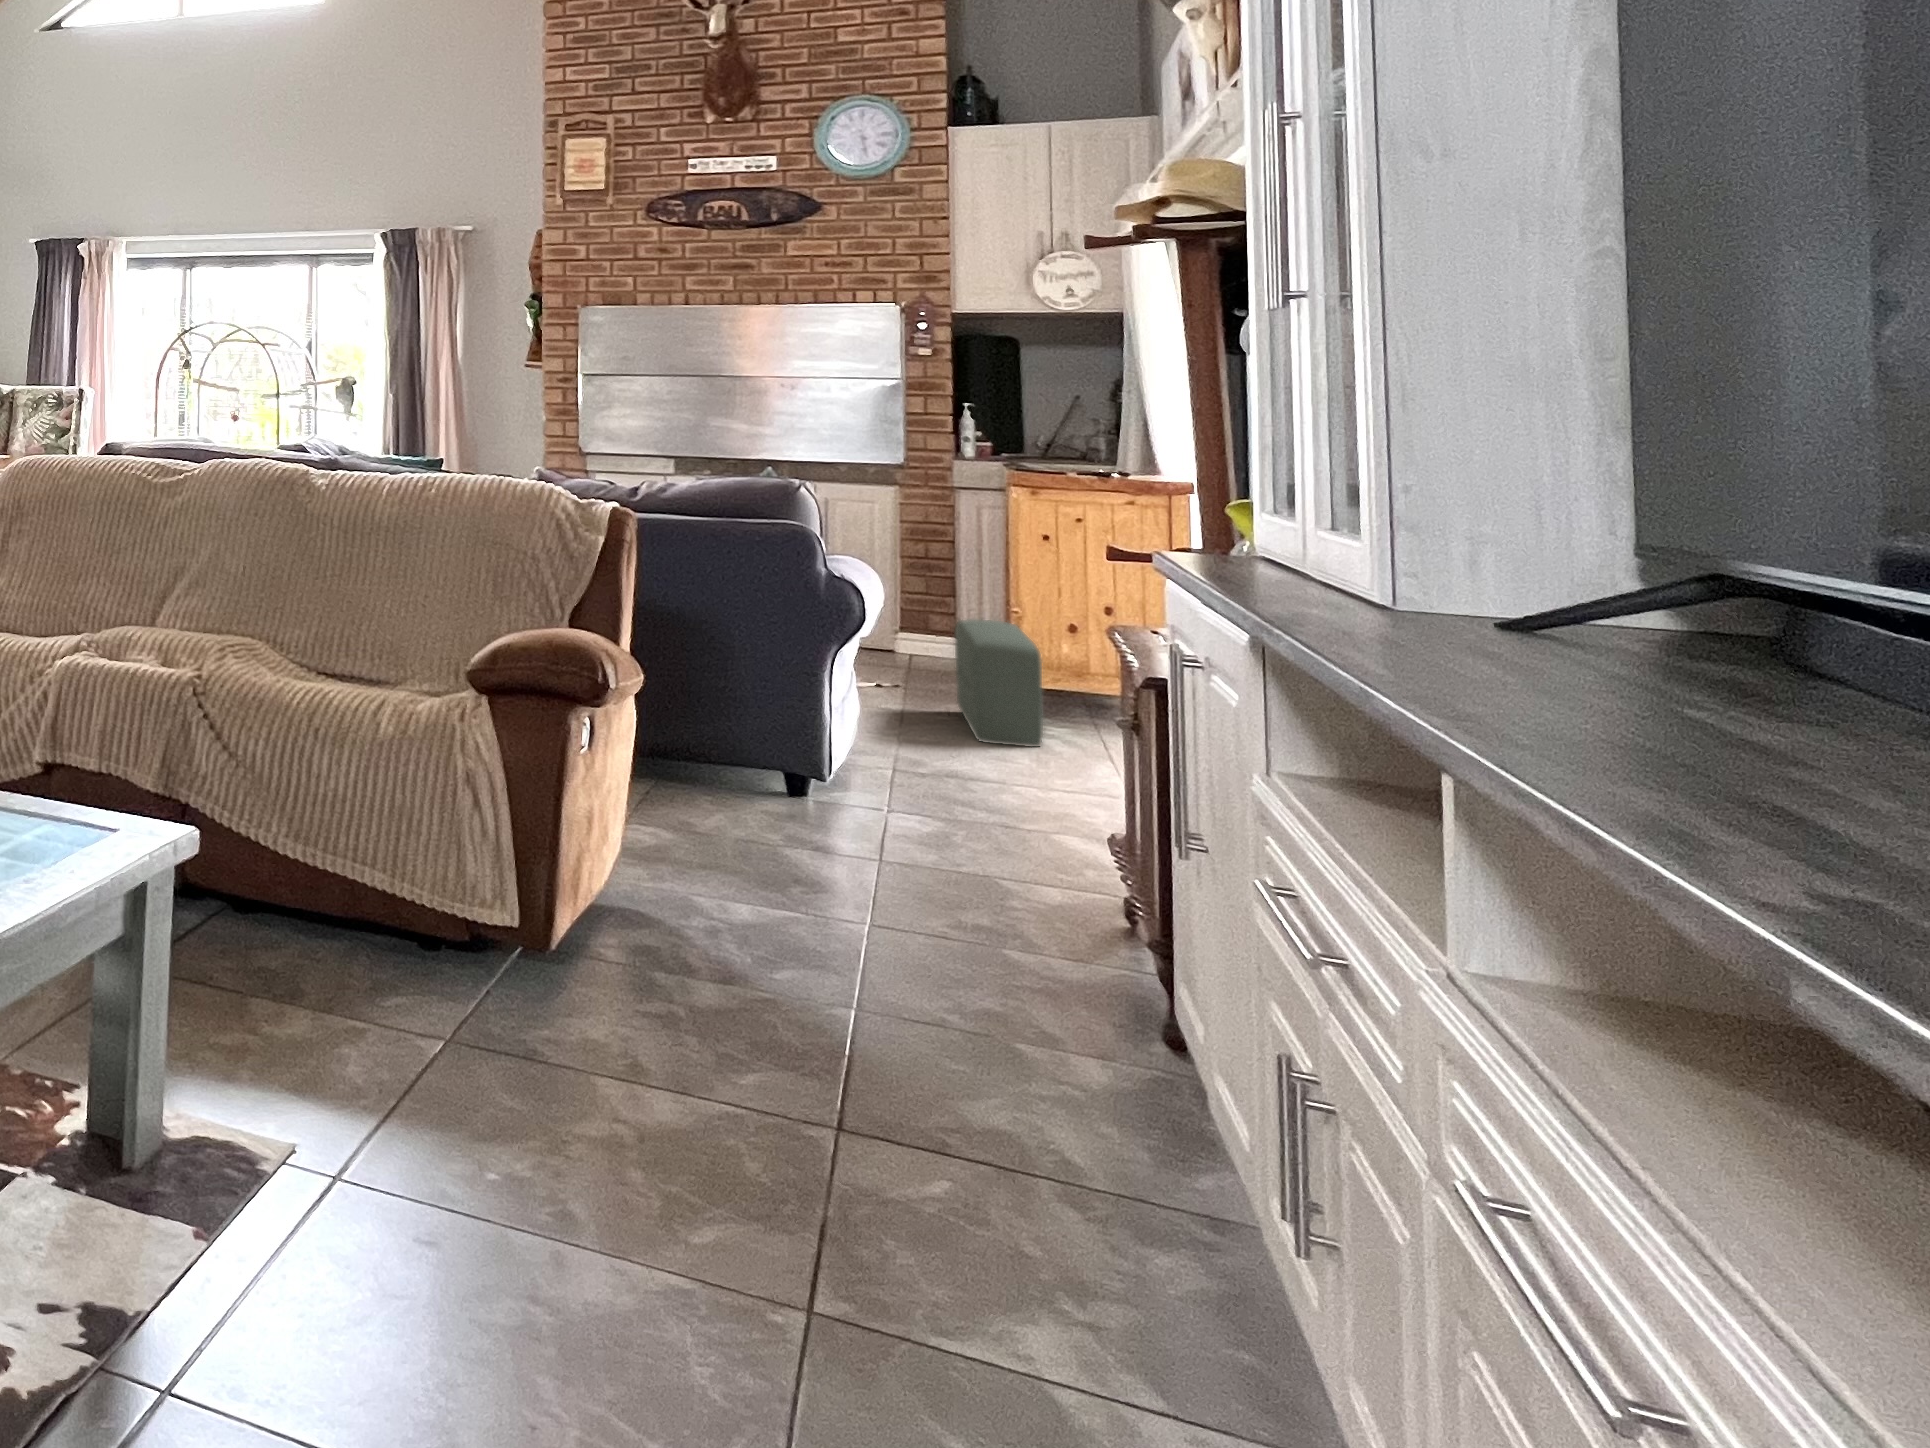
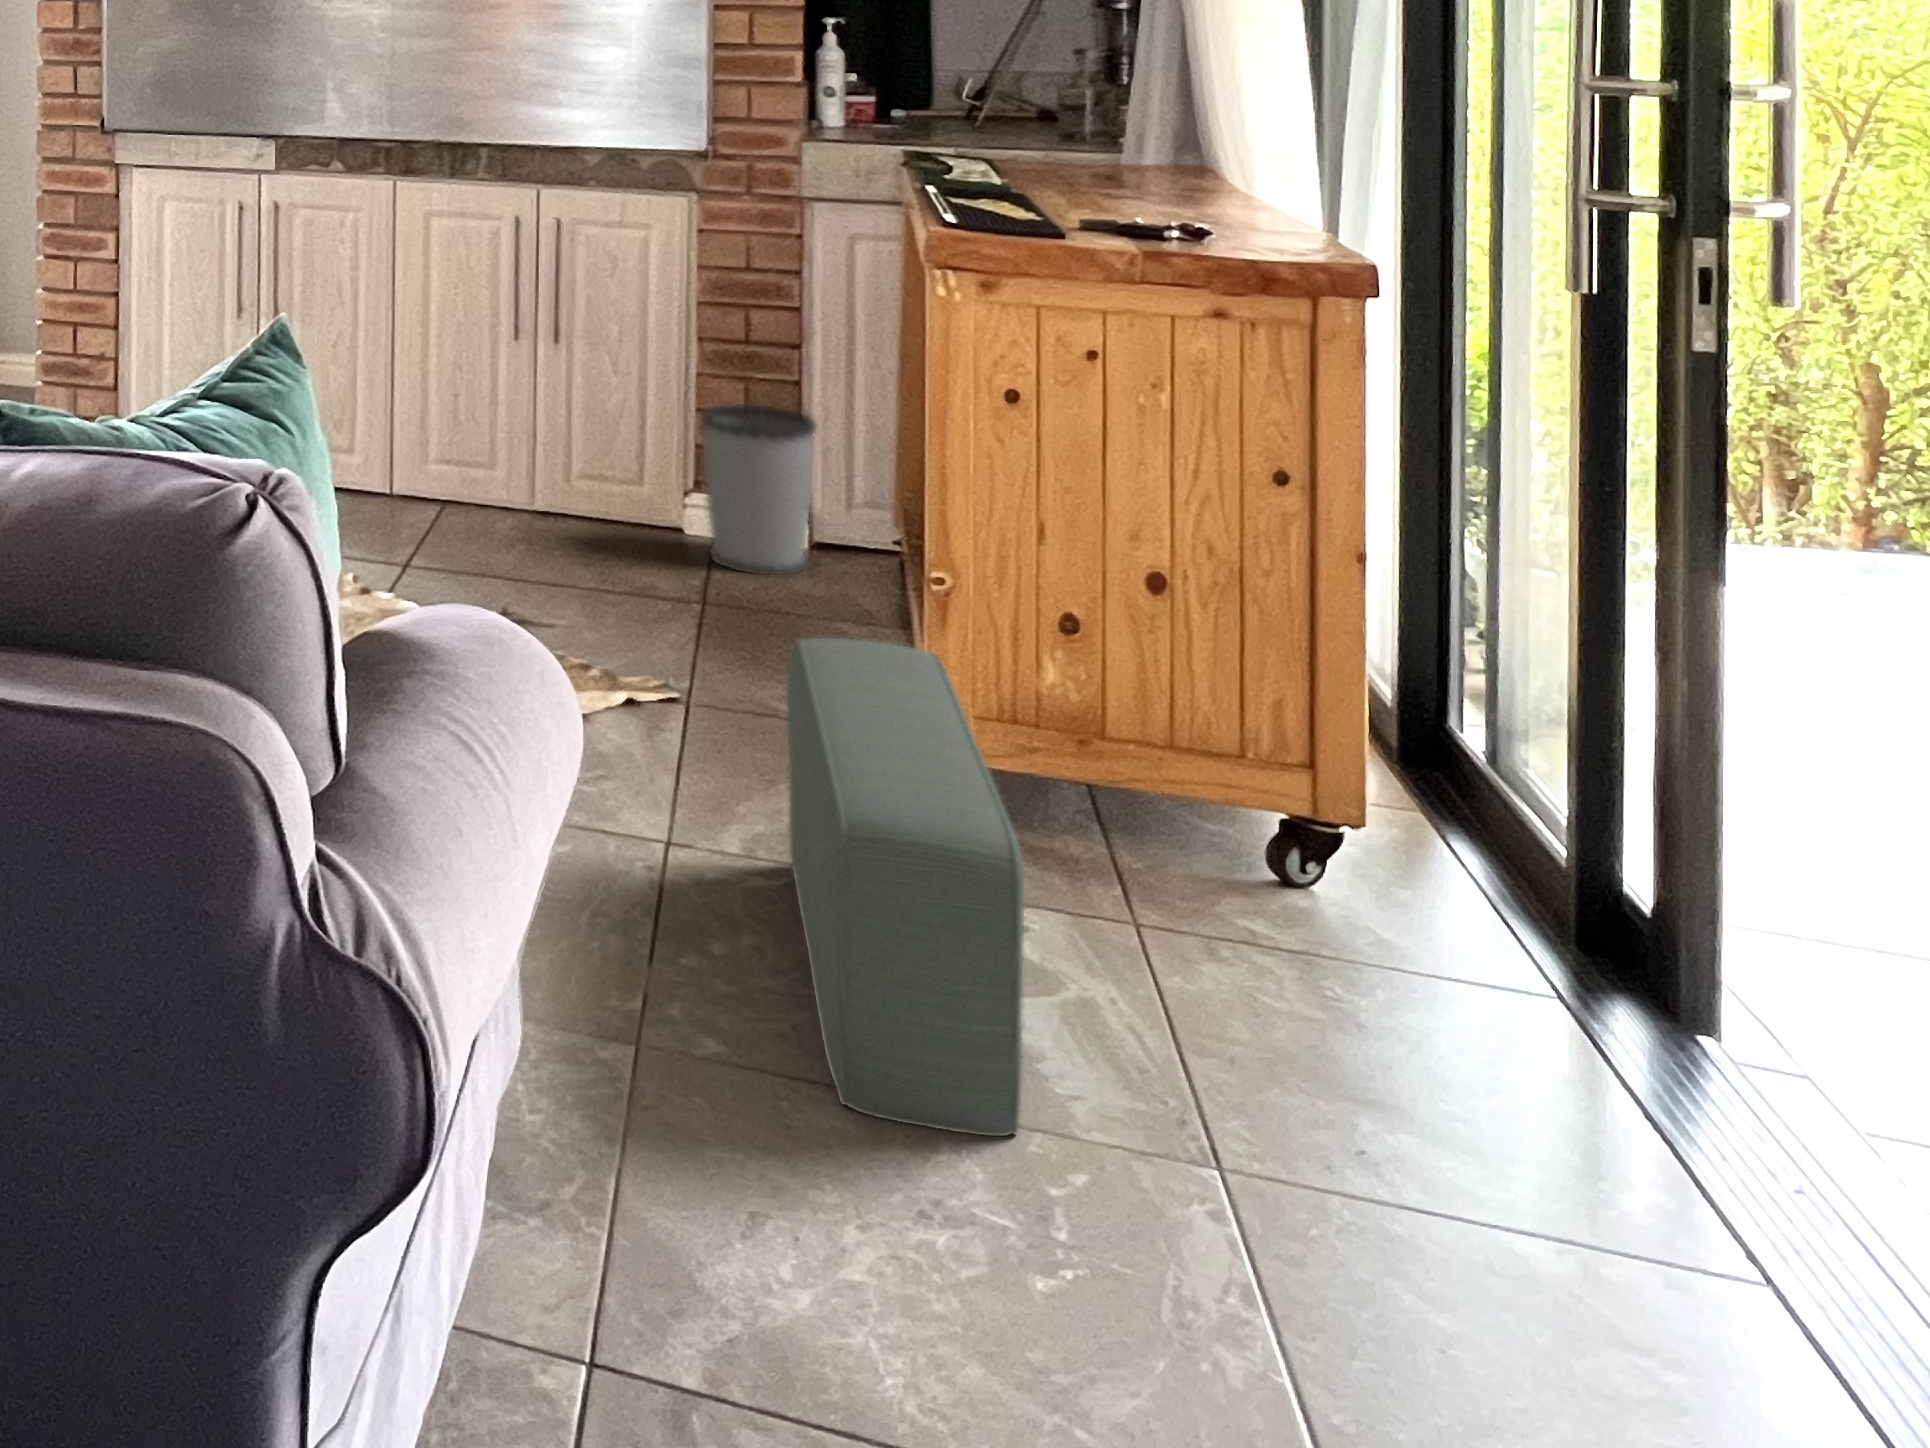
wastebasket: none [905,586,965,663] -> present [700,404,817,575]

